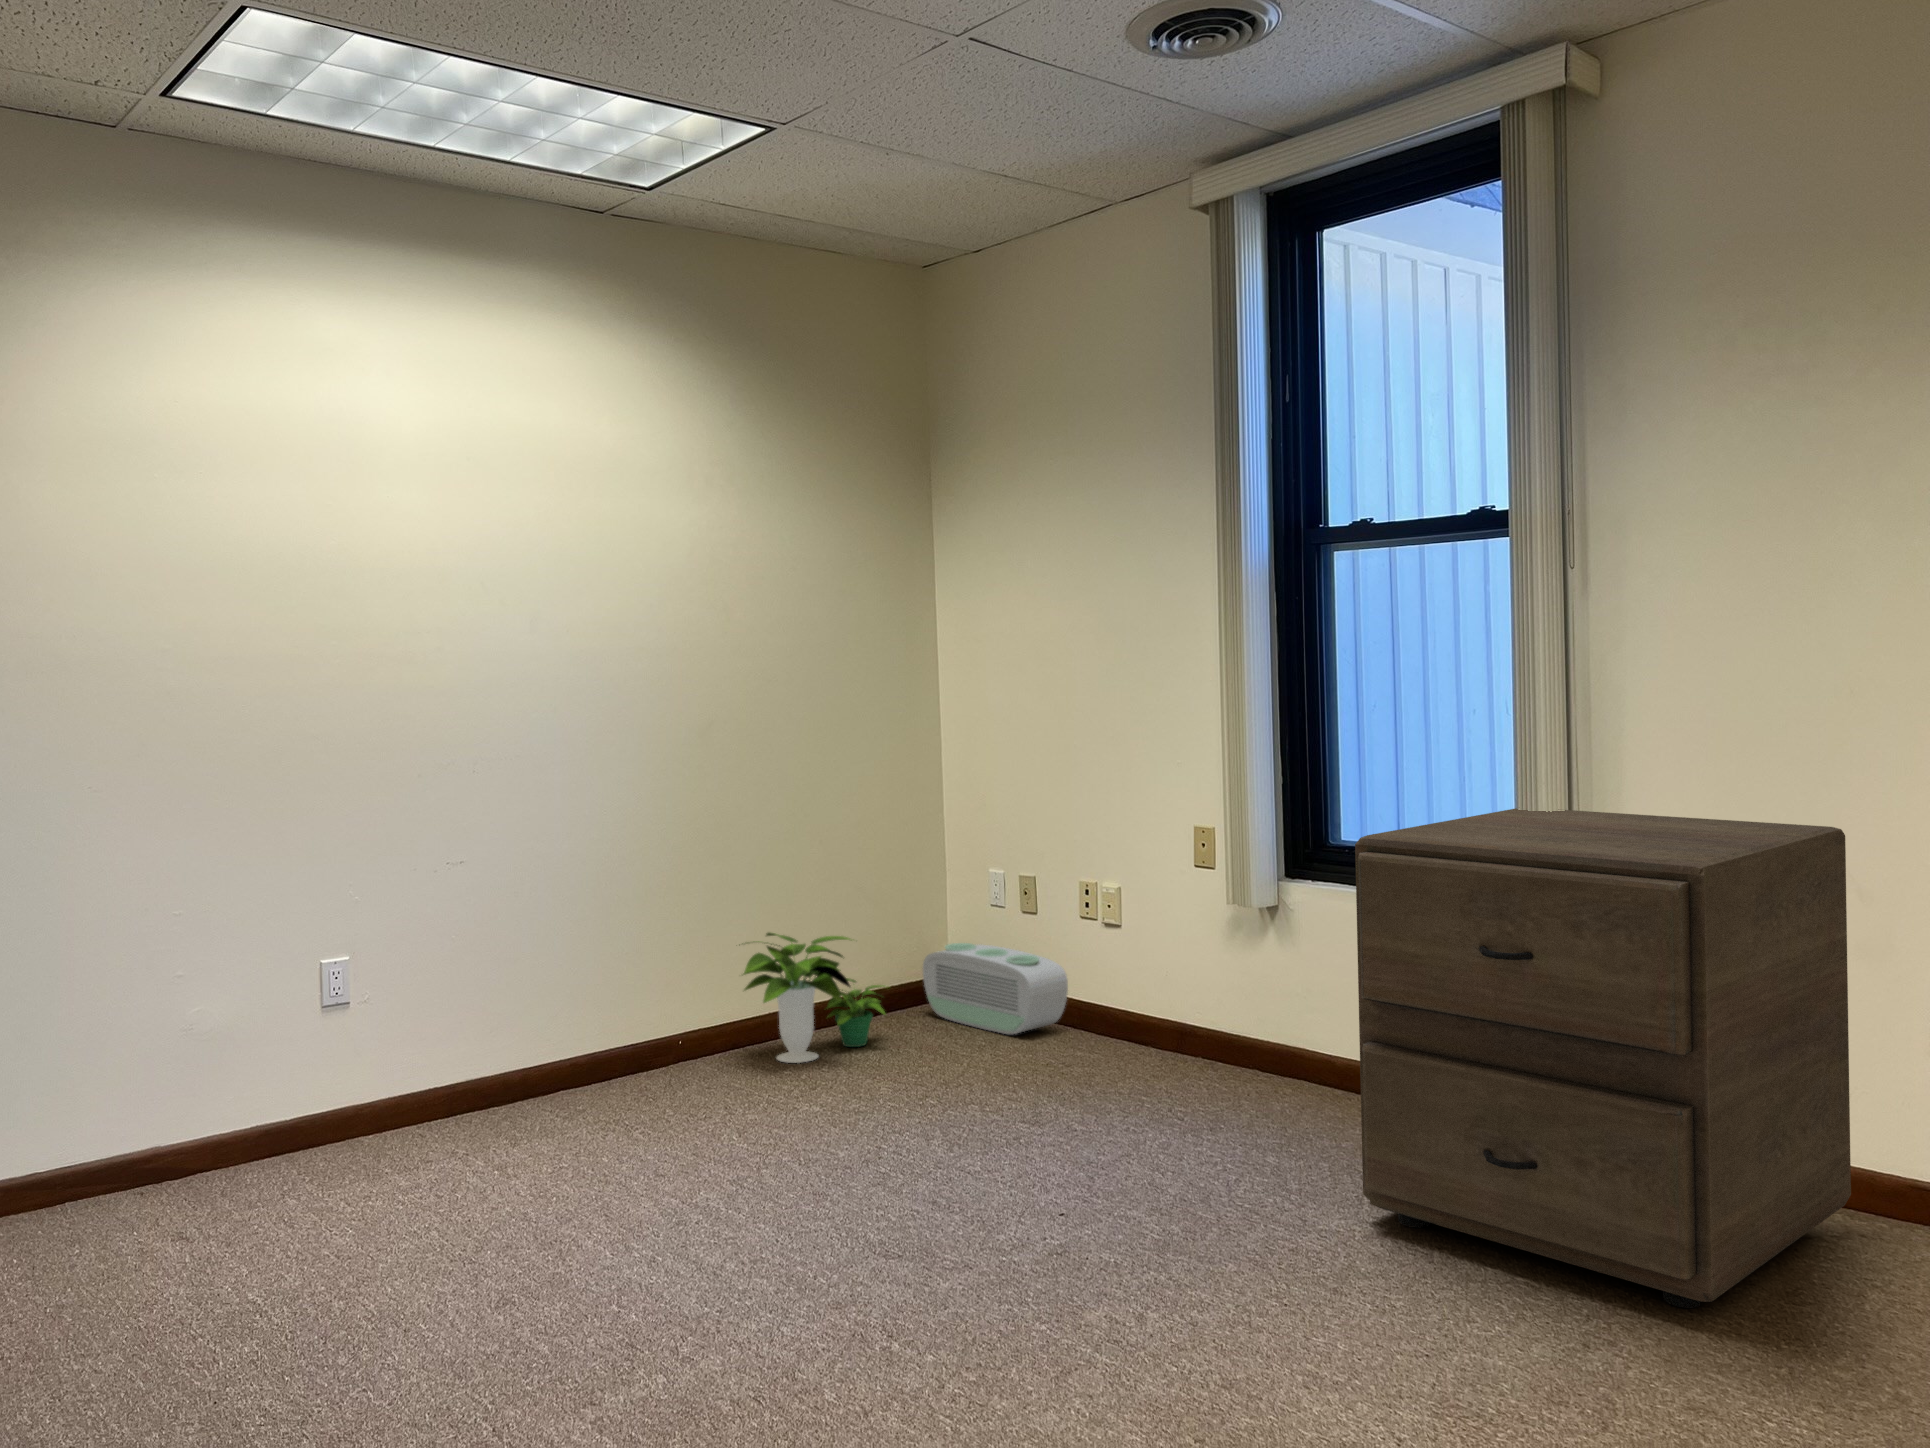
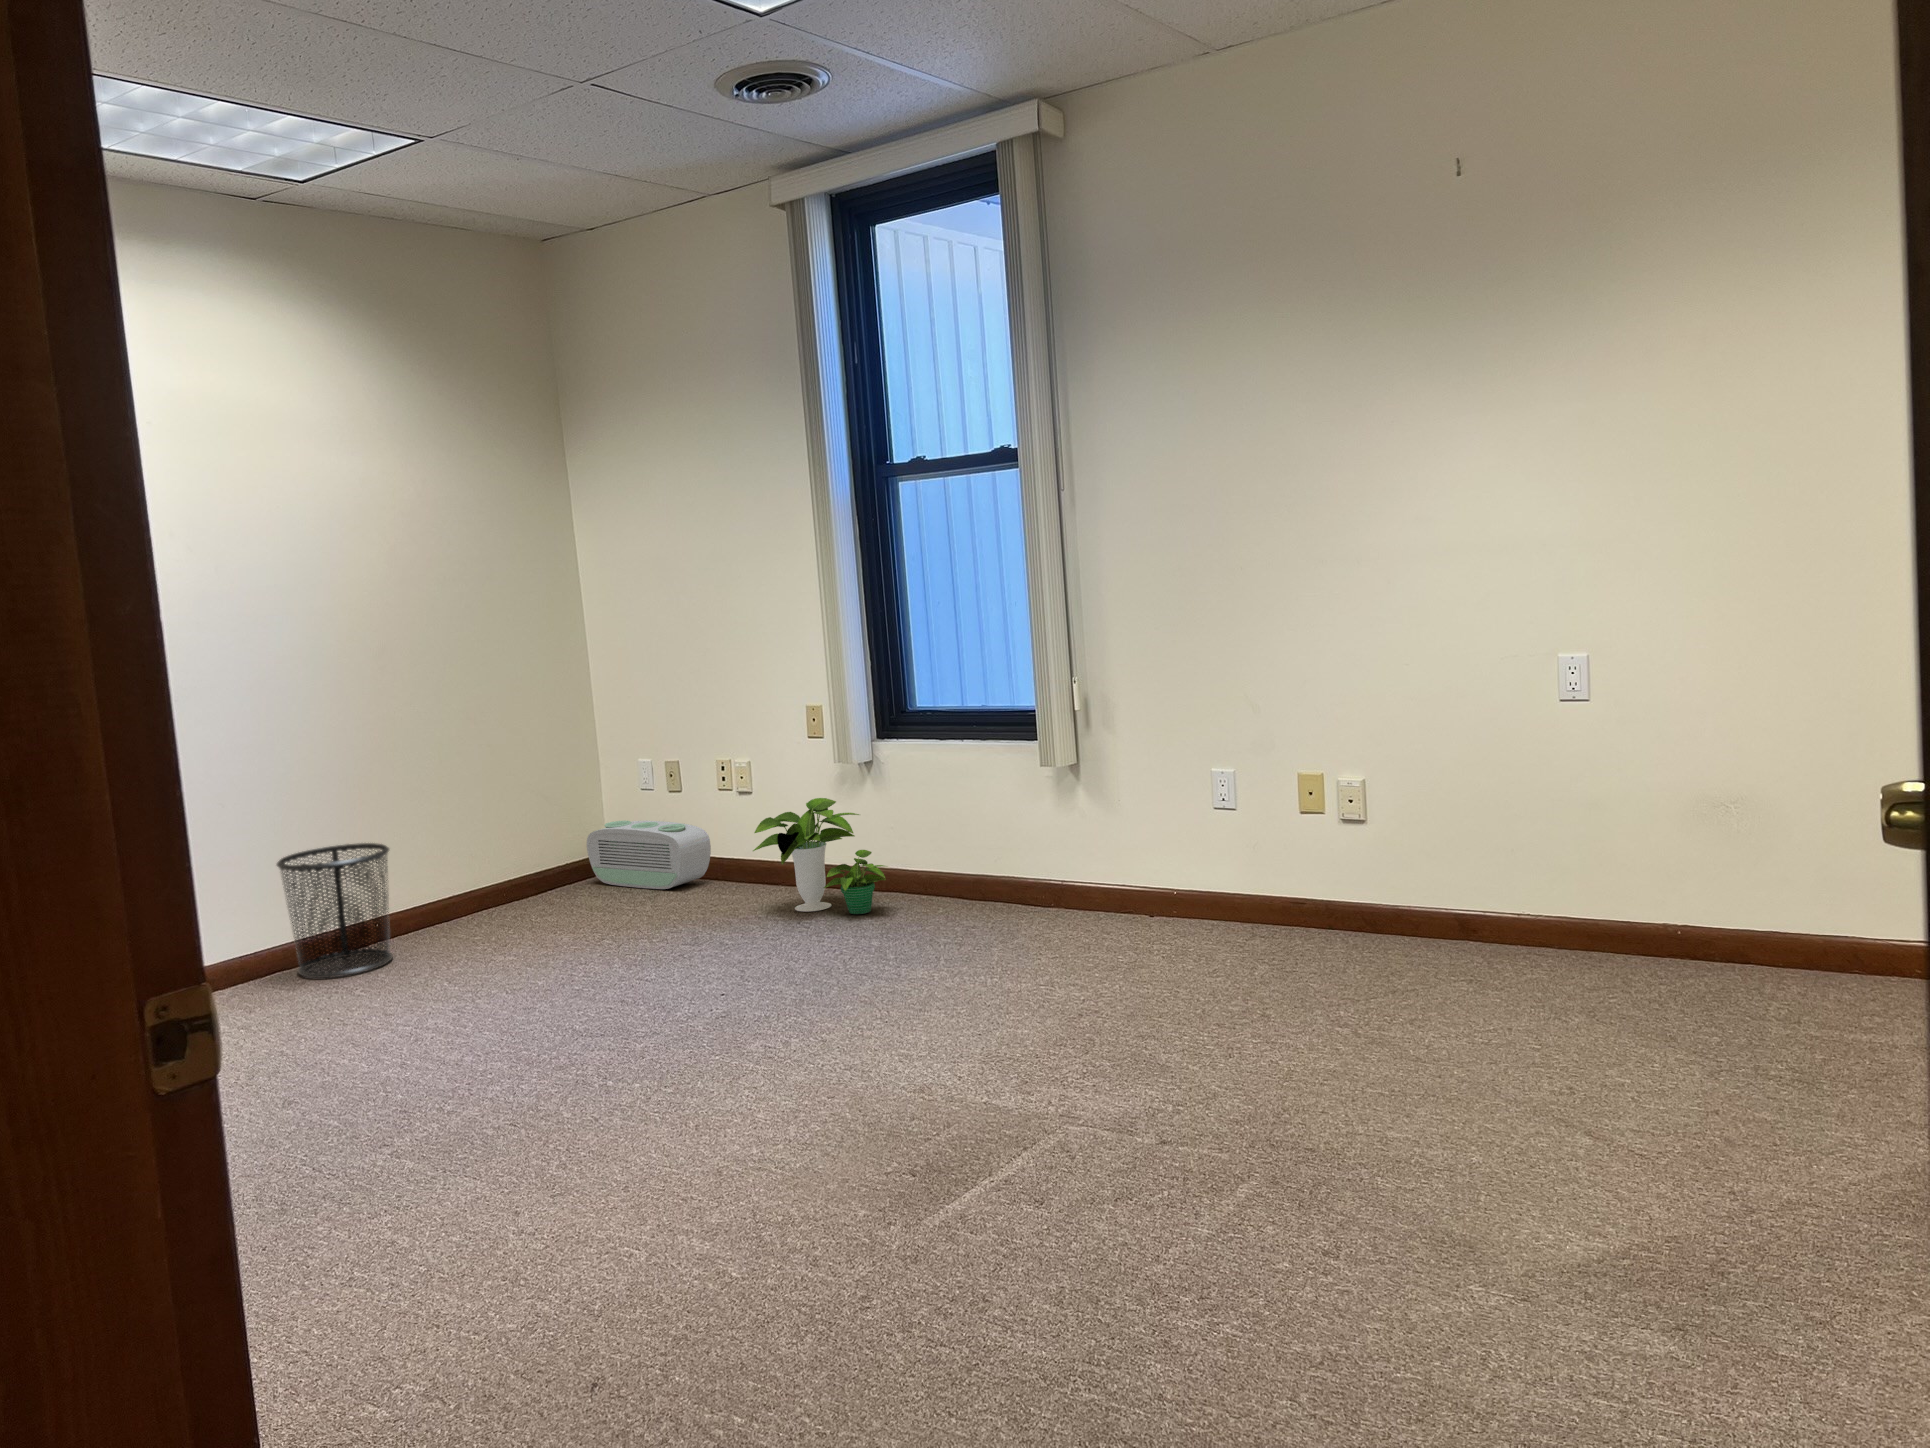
filing cabinet: present [1355,808,1851,1308] -> none [919,663,1257,988]
potted plant: present [744,933,885,1063] -> present [753,798,886,914]
waste bin: none [560,949,688,1109] -> present [277,843,393,978]

